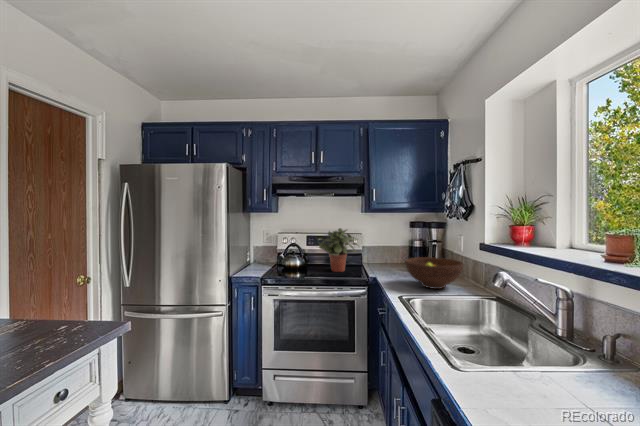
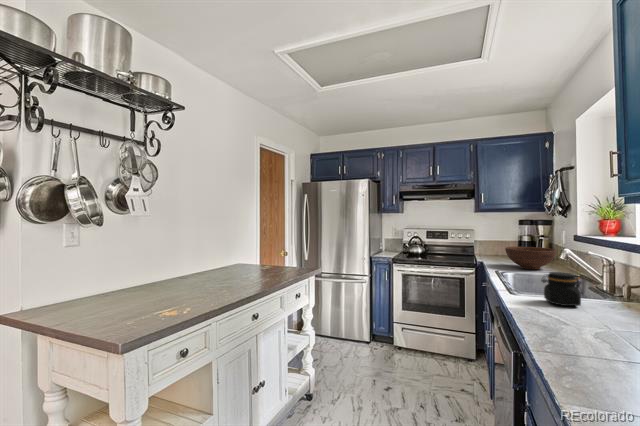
potted plant: present [319,228,357,272] -> none [436,224,470,258]
jar: none [512,330,584,404] -> present [542,272,583,306]

